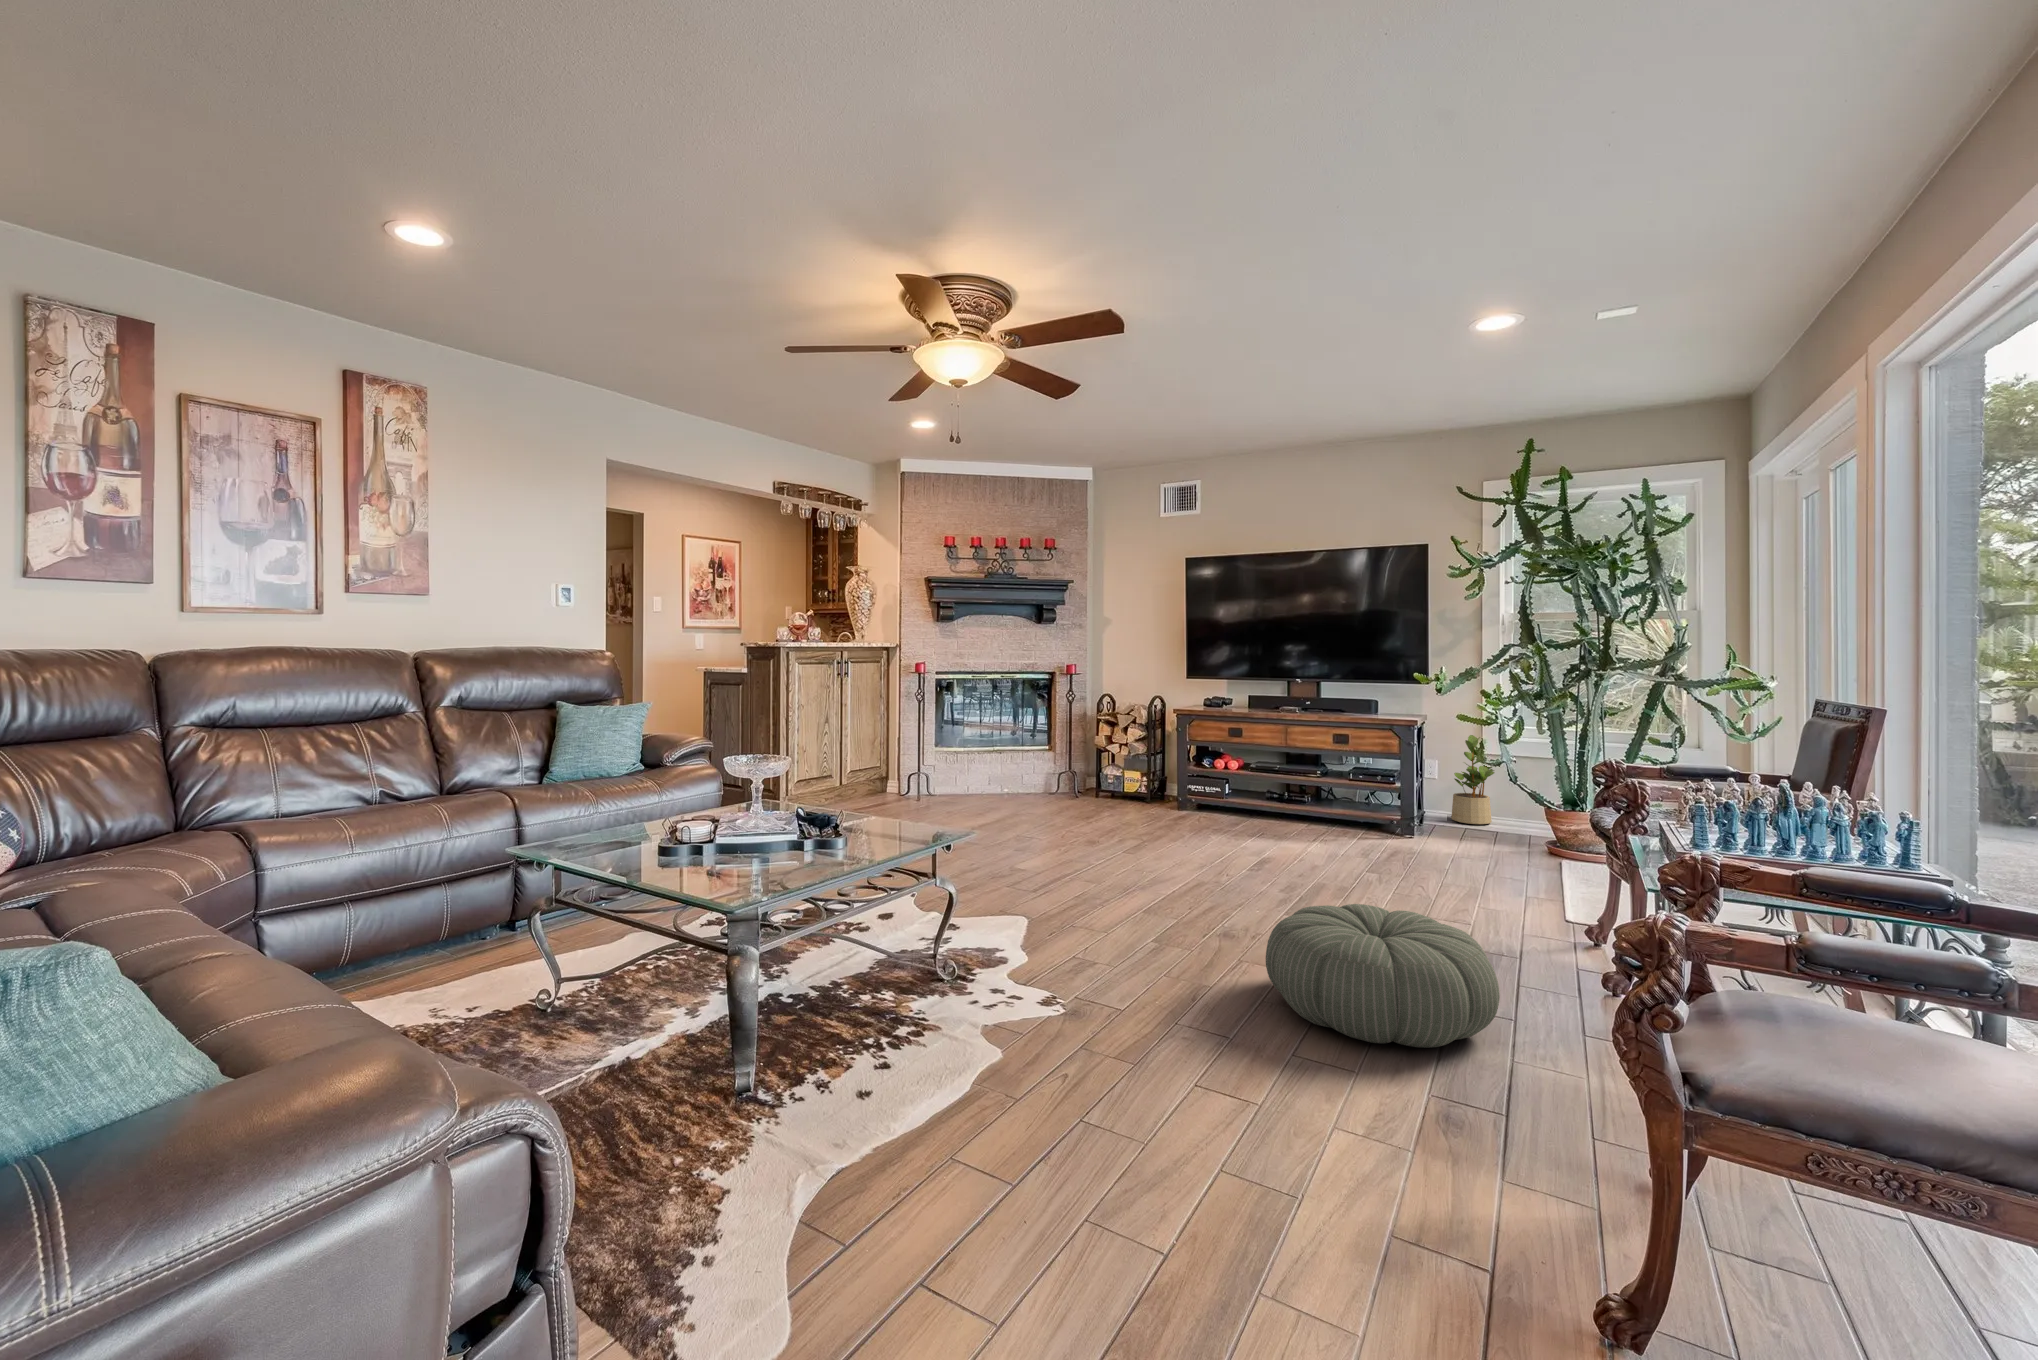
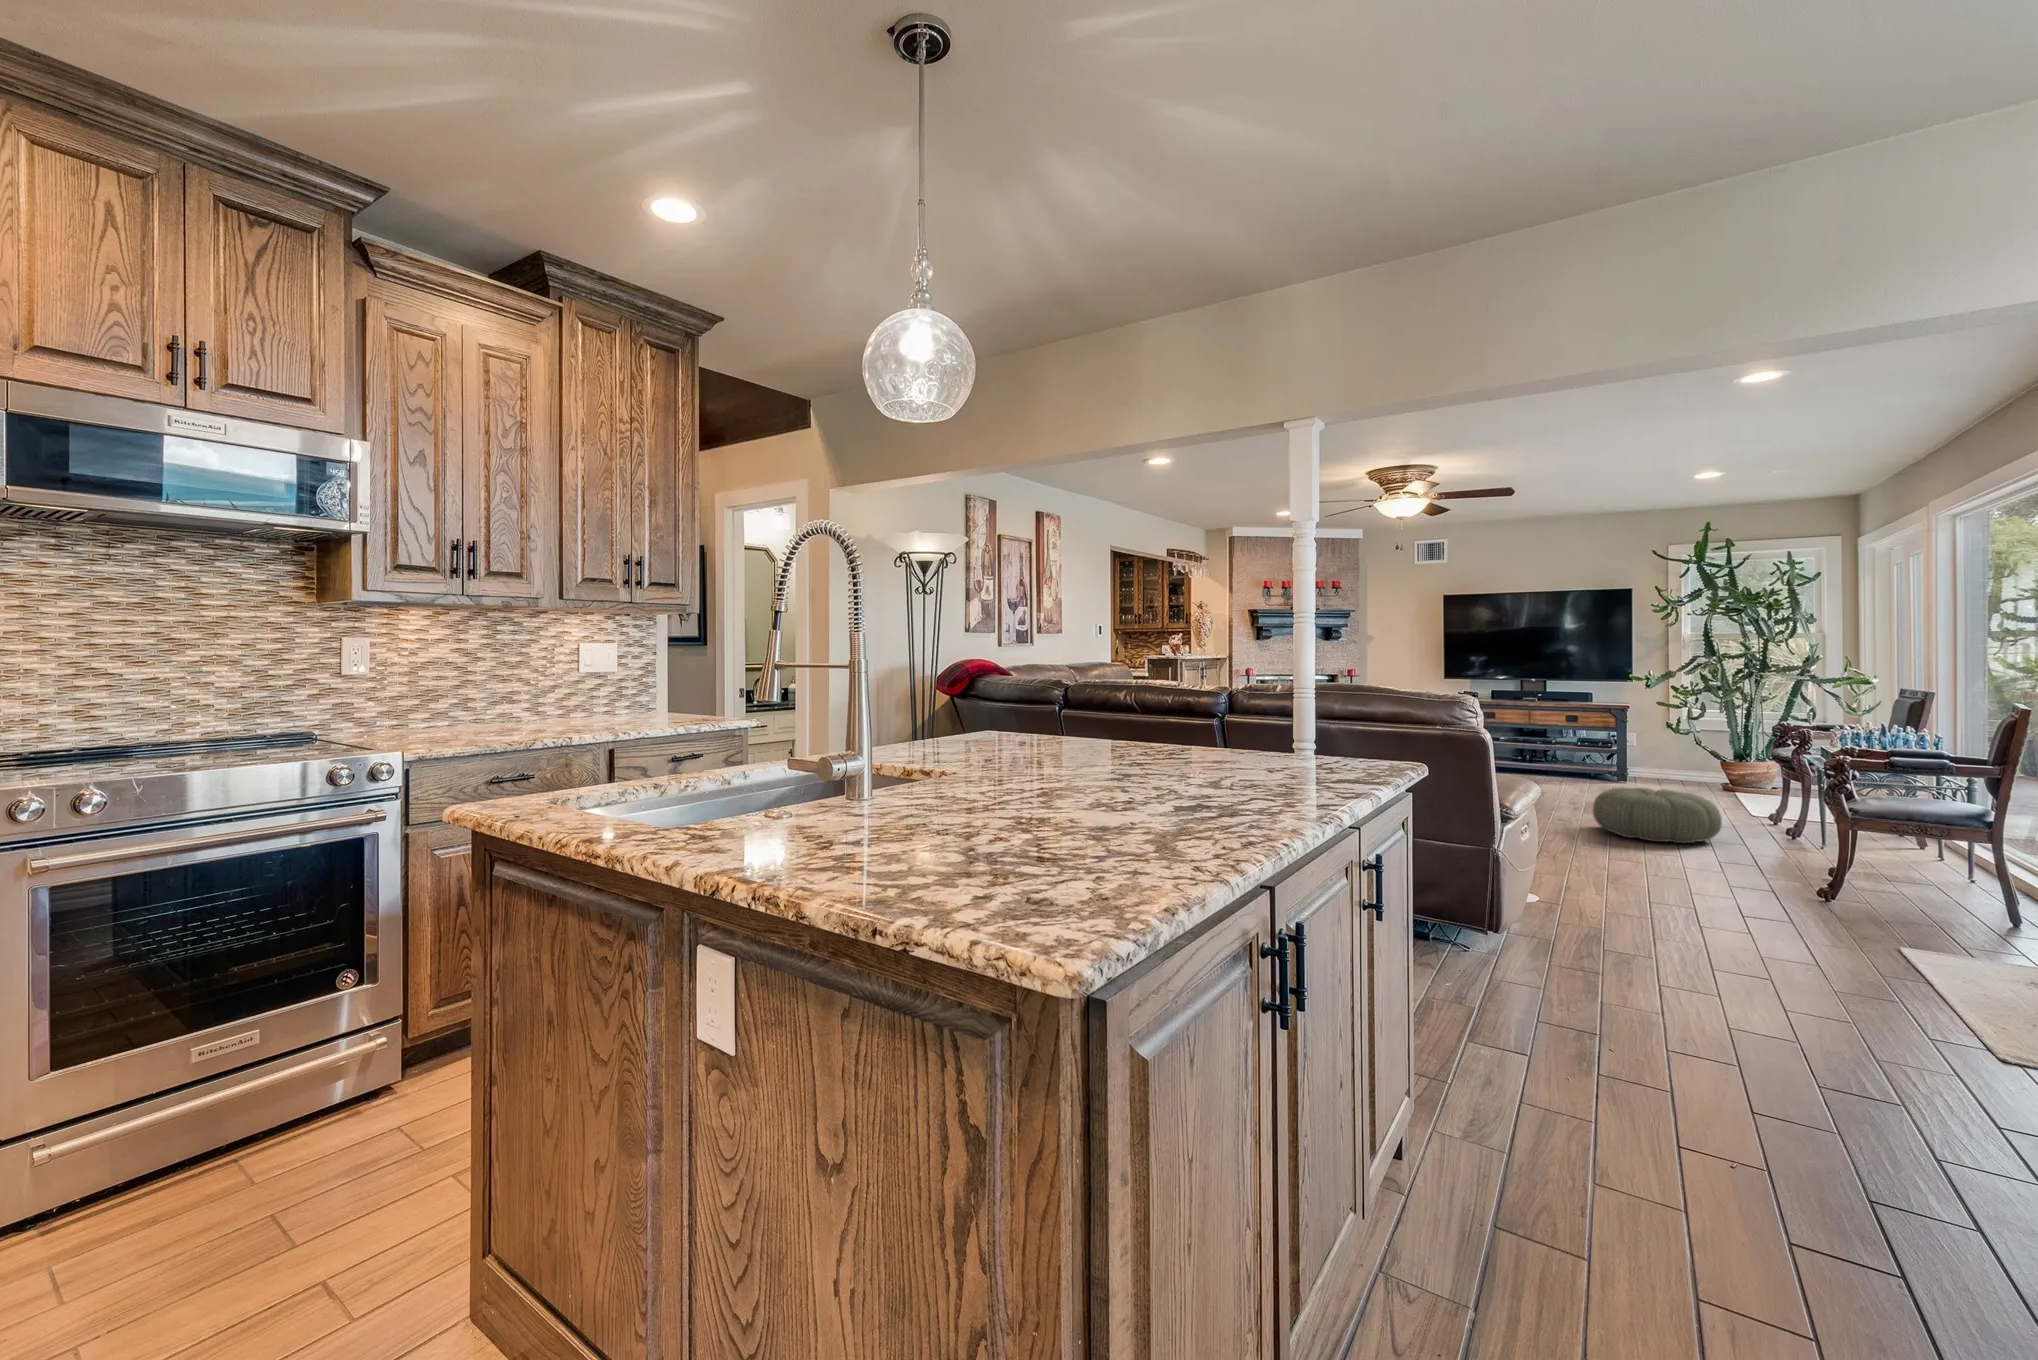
potted plant: present [1451,735,1495,824] -> none [1651,716,1684,774]

